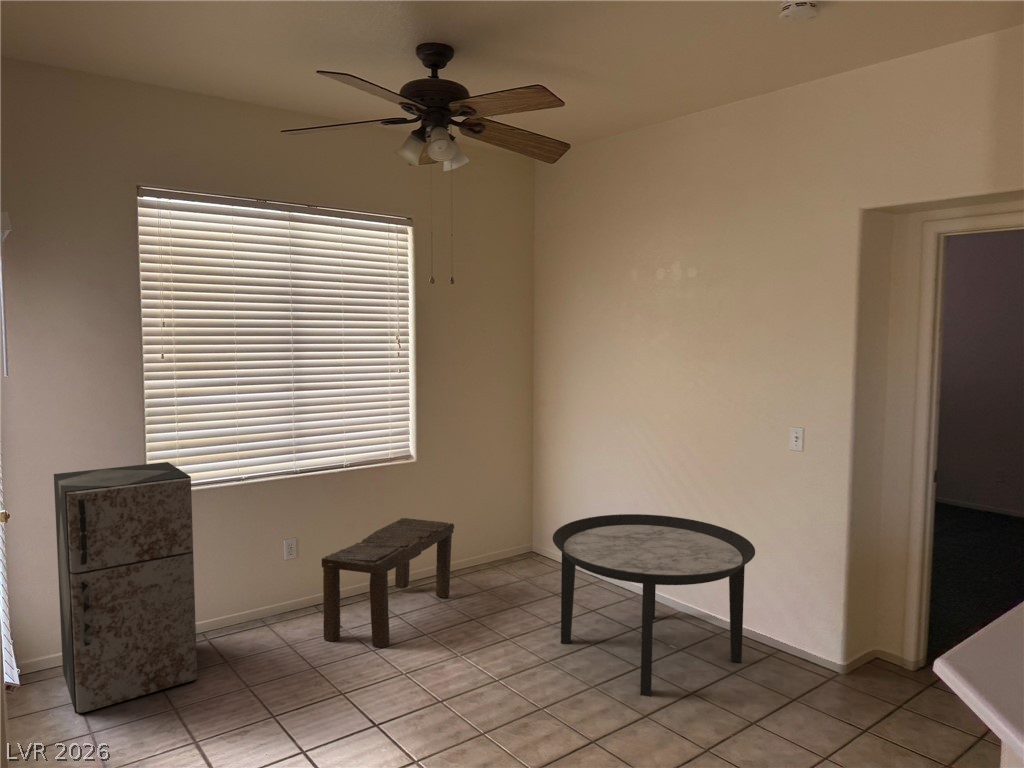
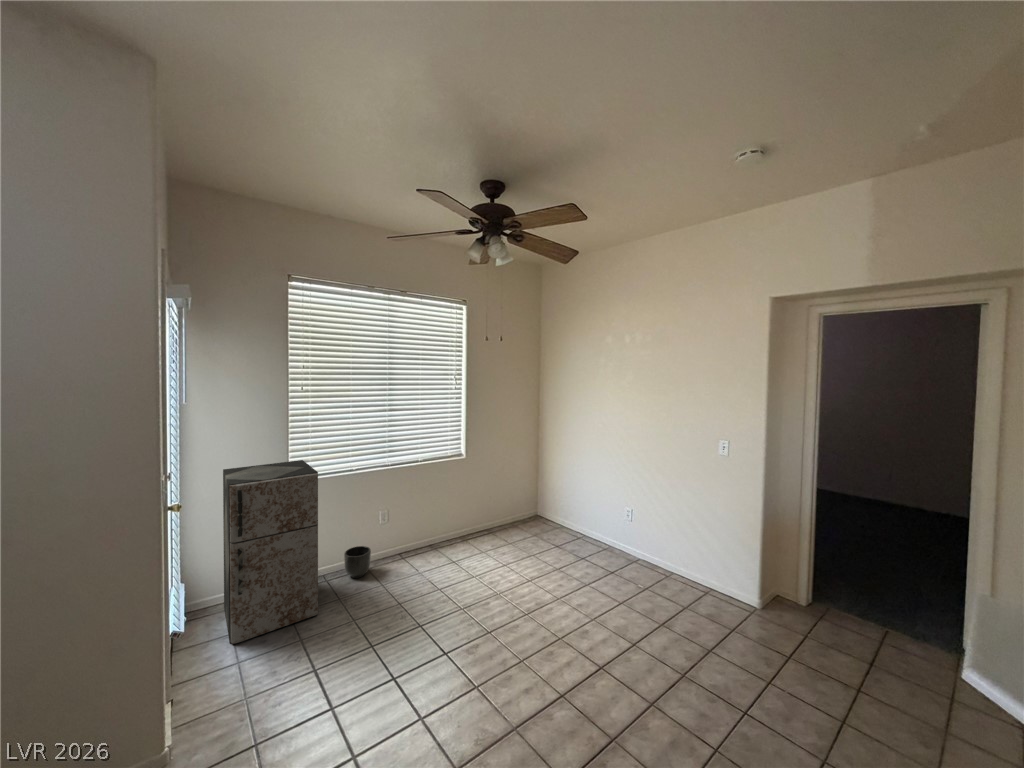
round table: present [553,514,755,697] -> none [561,495,701,629]
bench: present [322,518,454,648] -> none [405,495,491,588]
planter: none [234,591,272,635] -> present [344,546,371,578]

